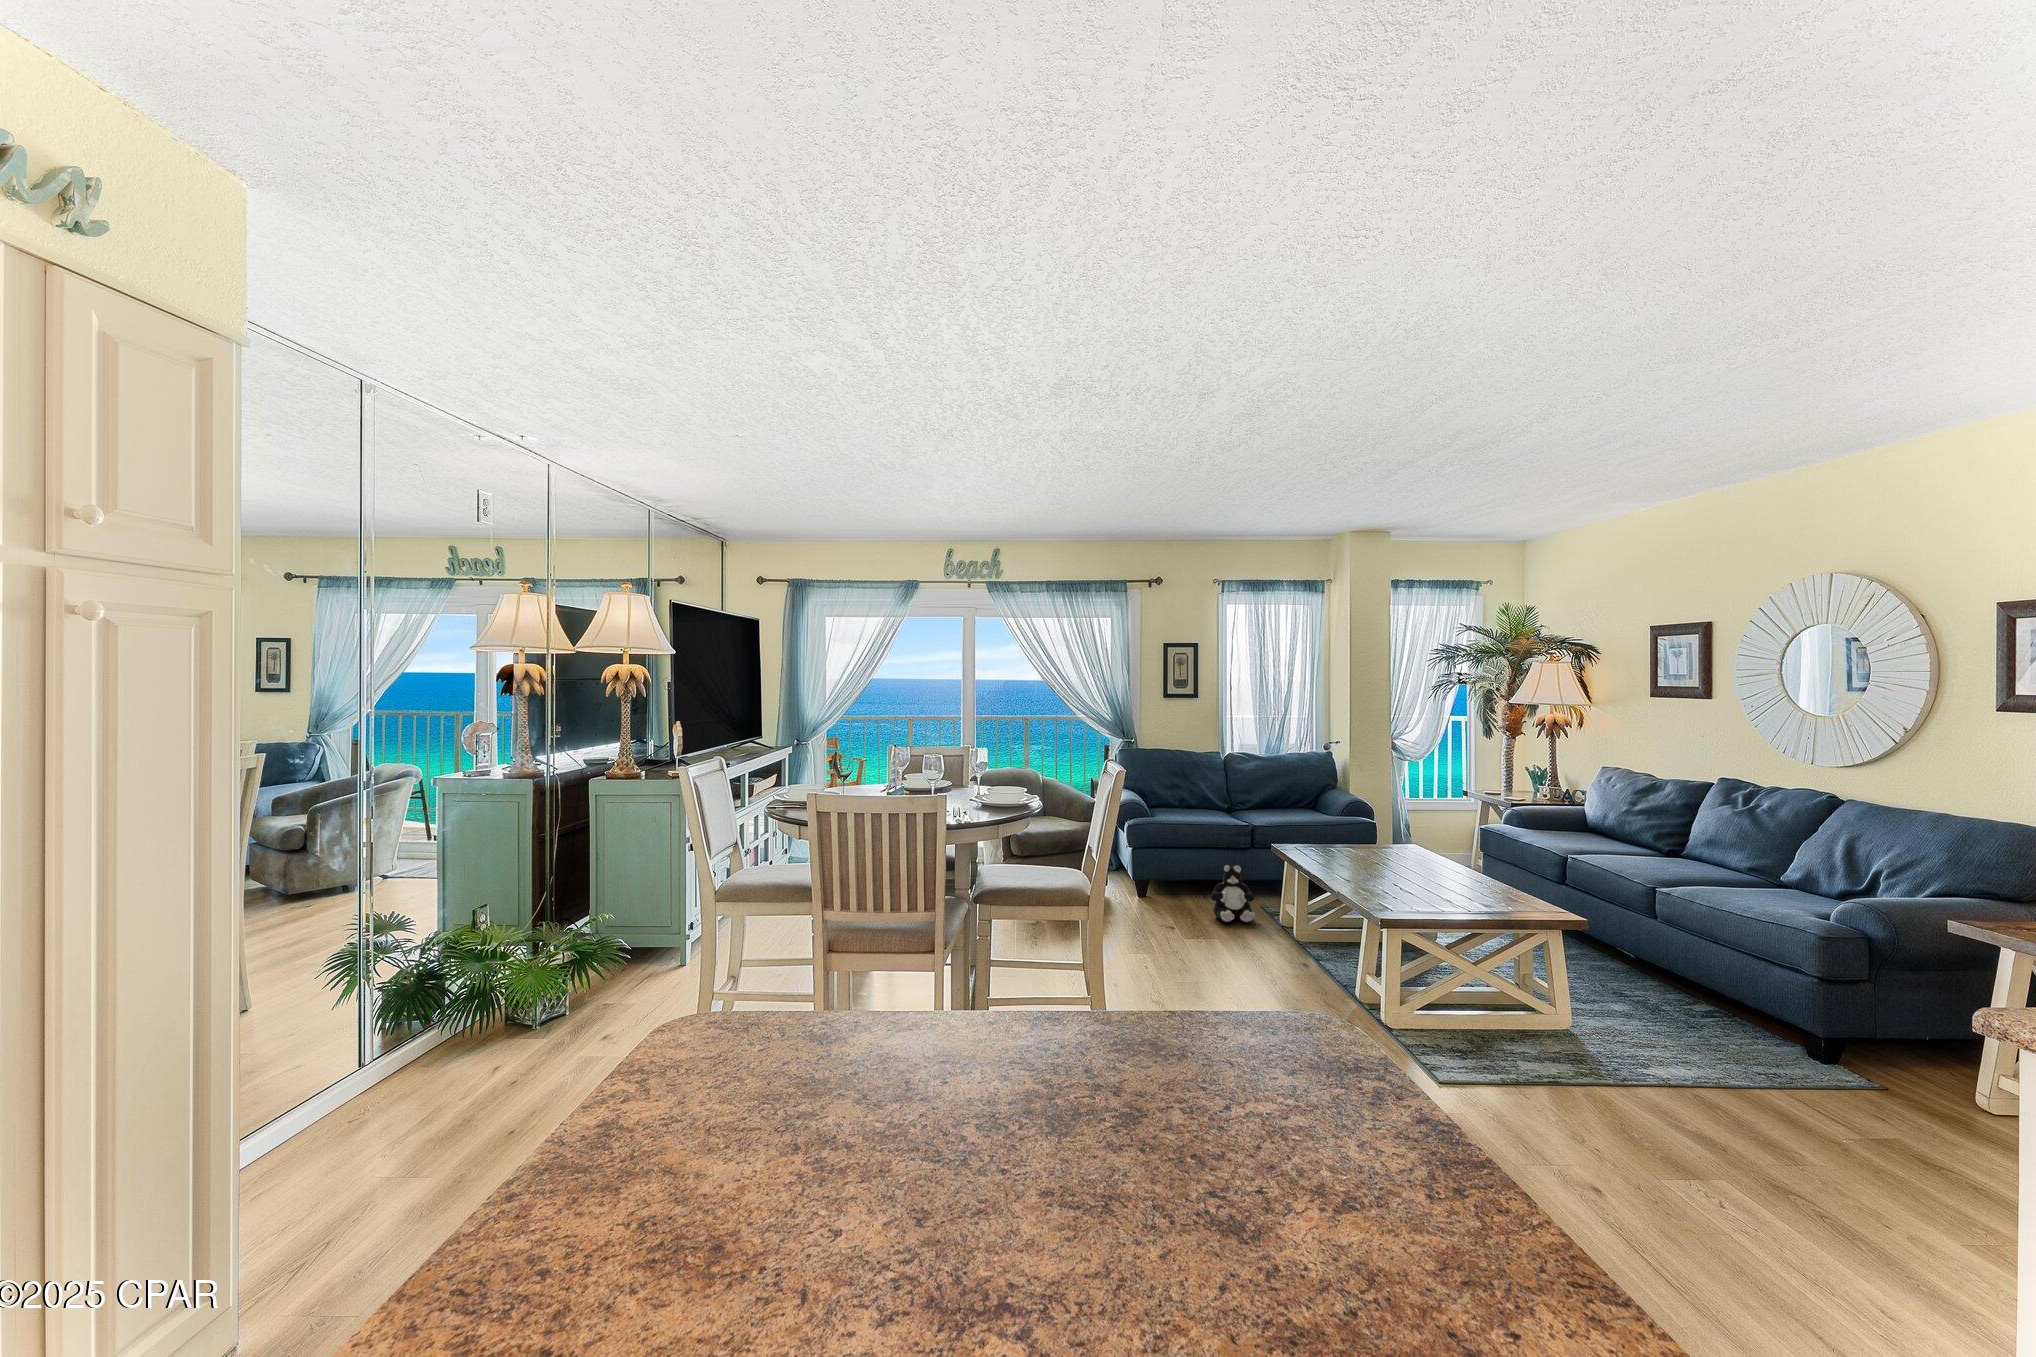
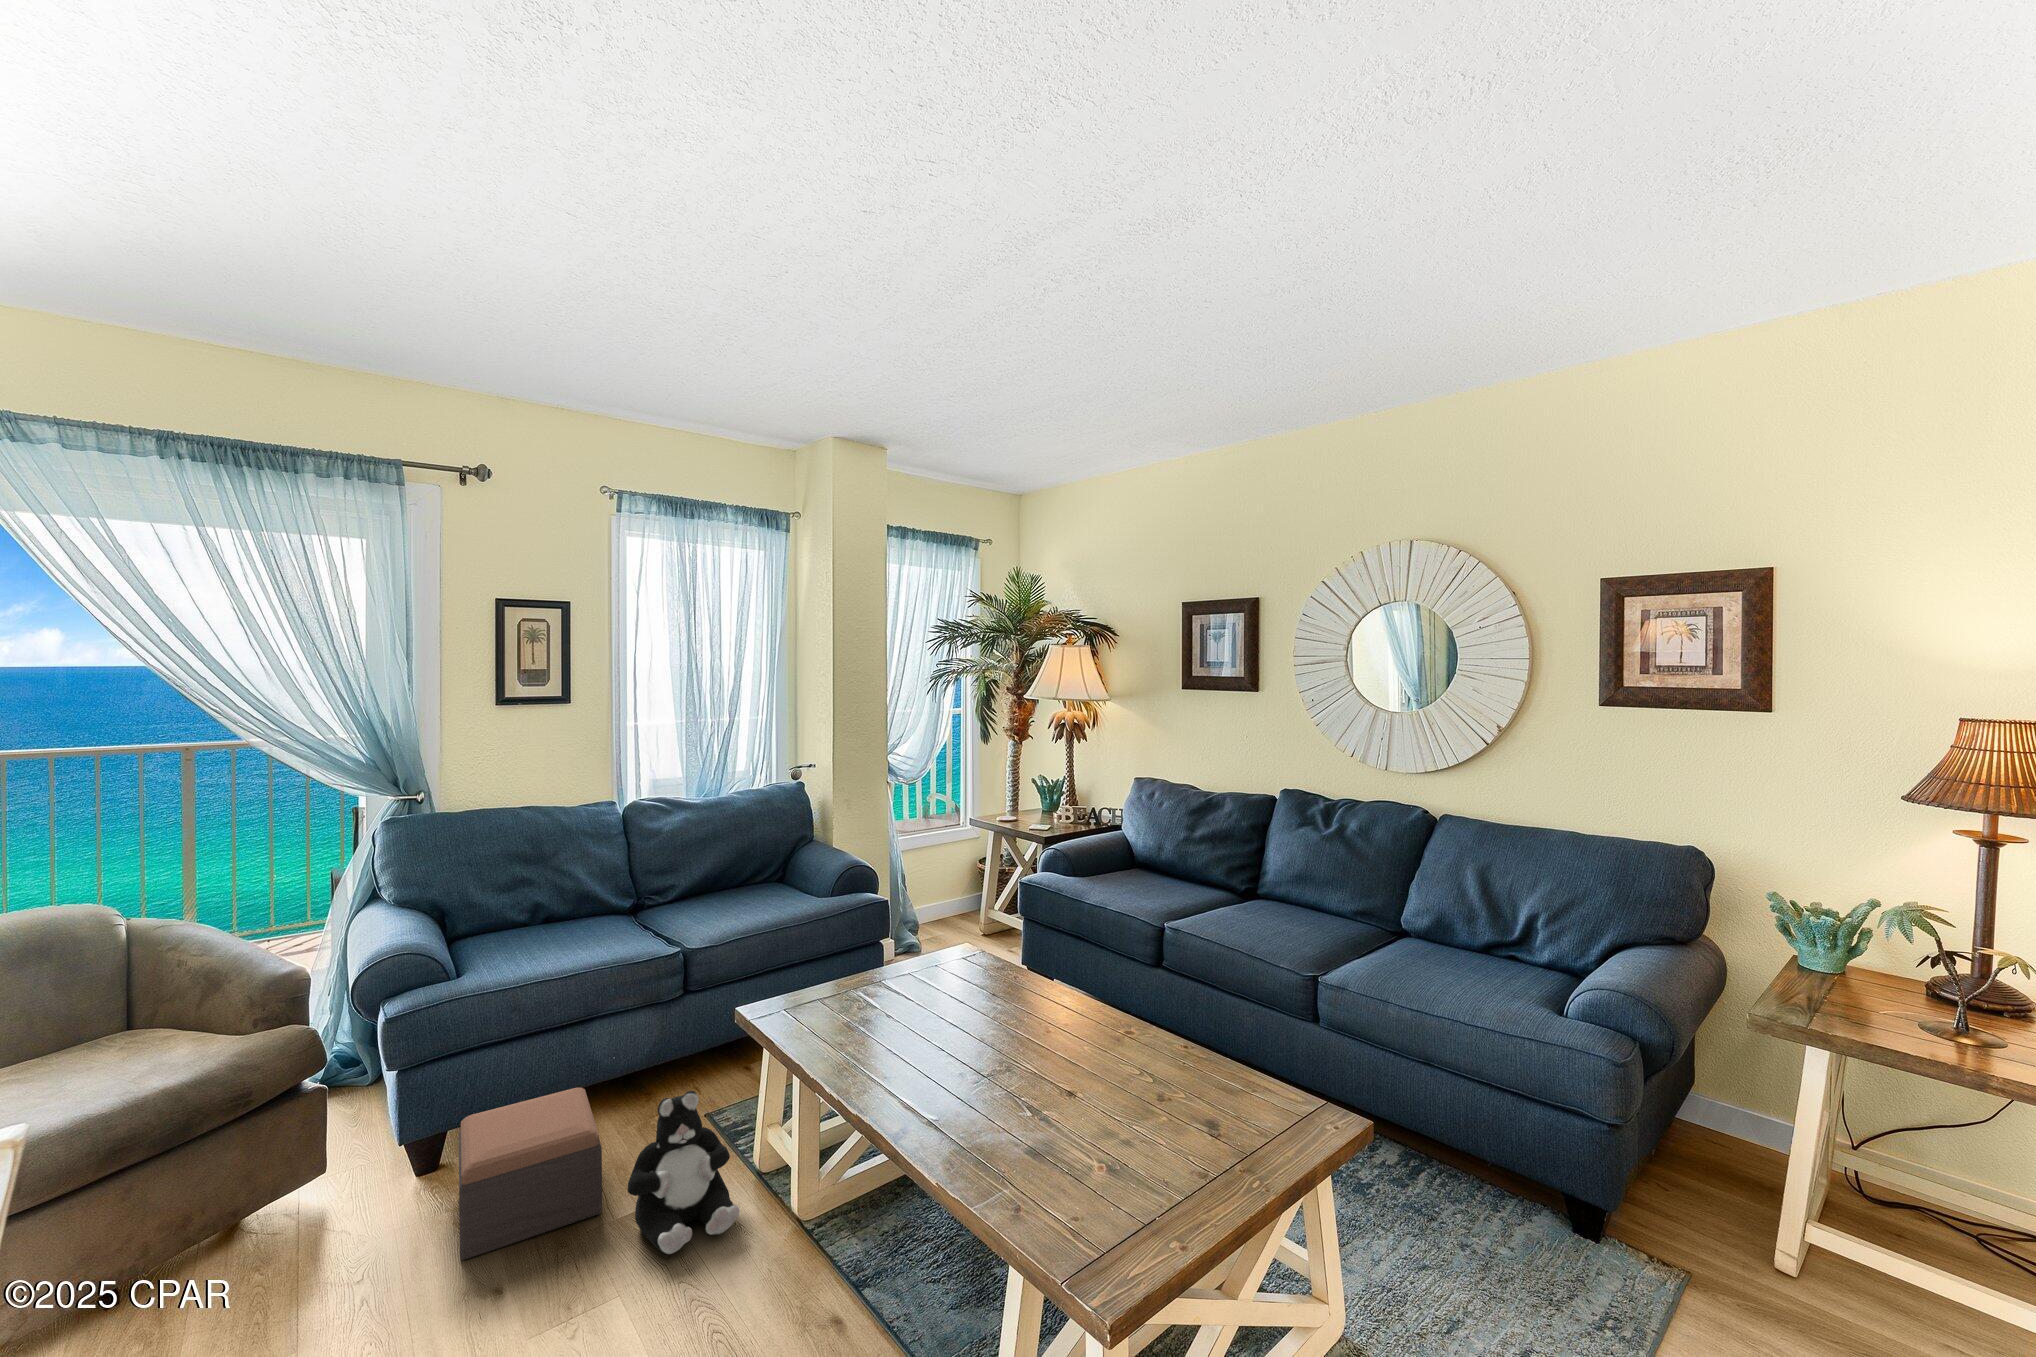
footstool: none [1149,865,1202,911] -> present [459,1088,602,1260]

